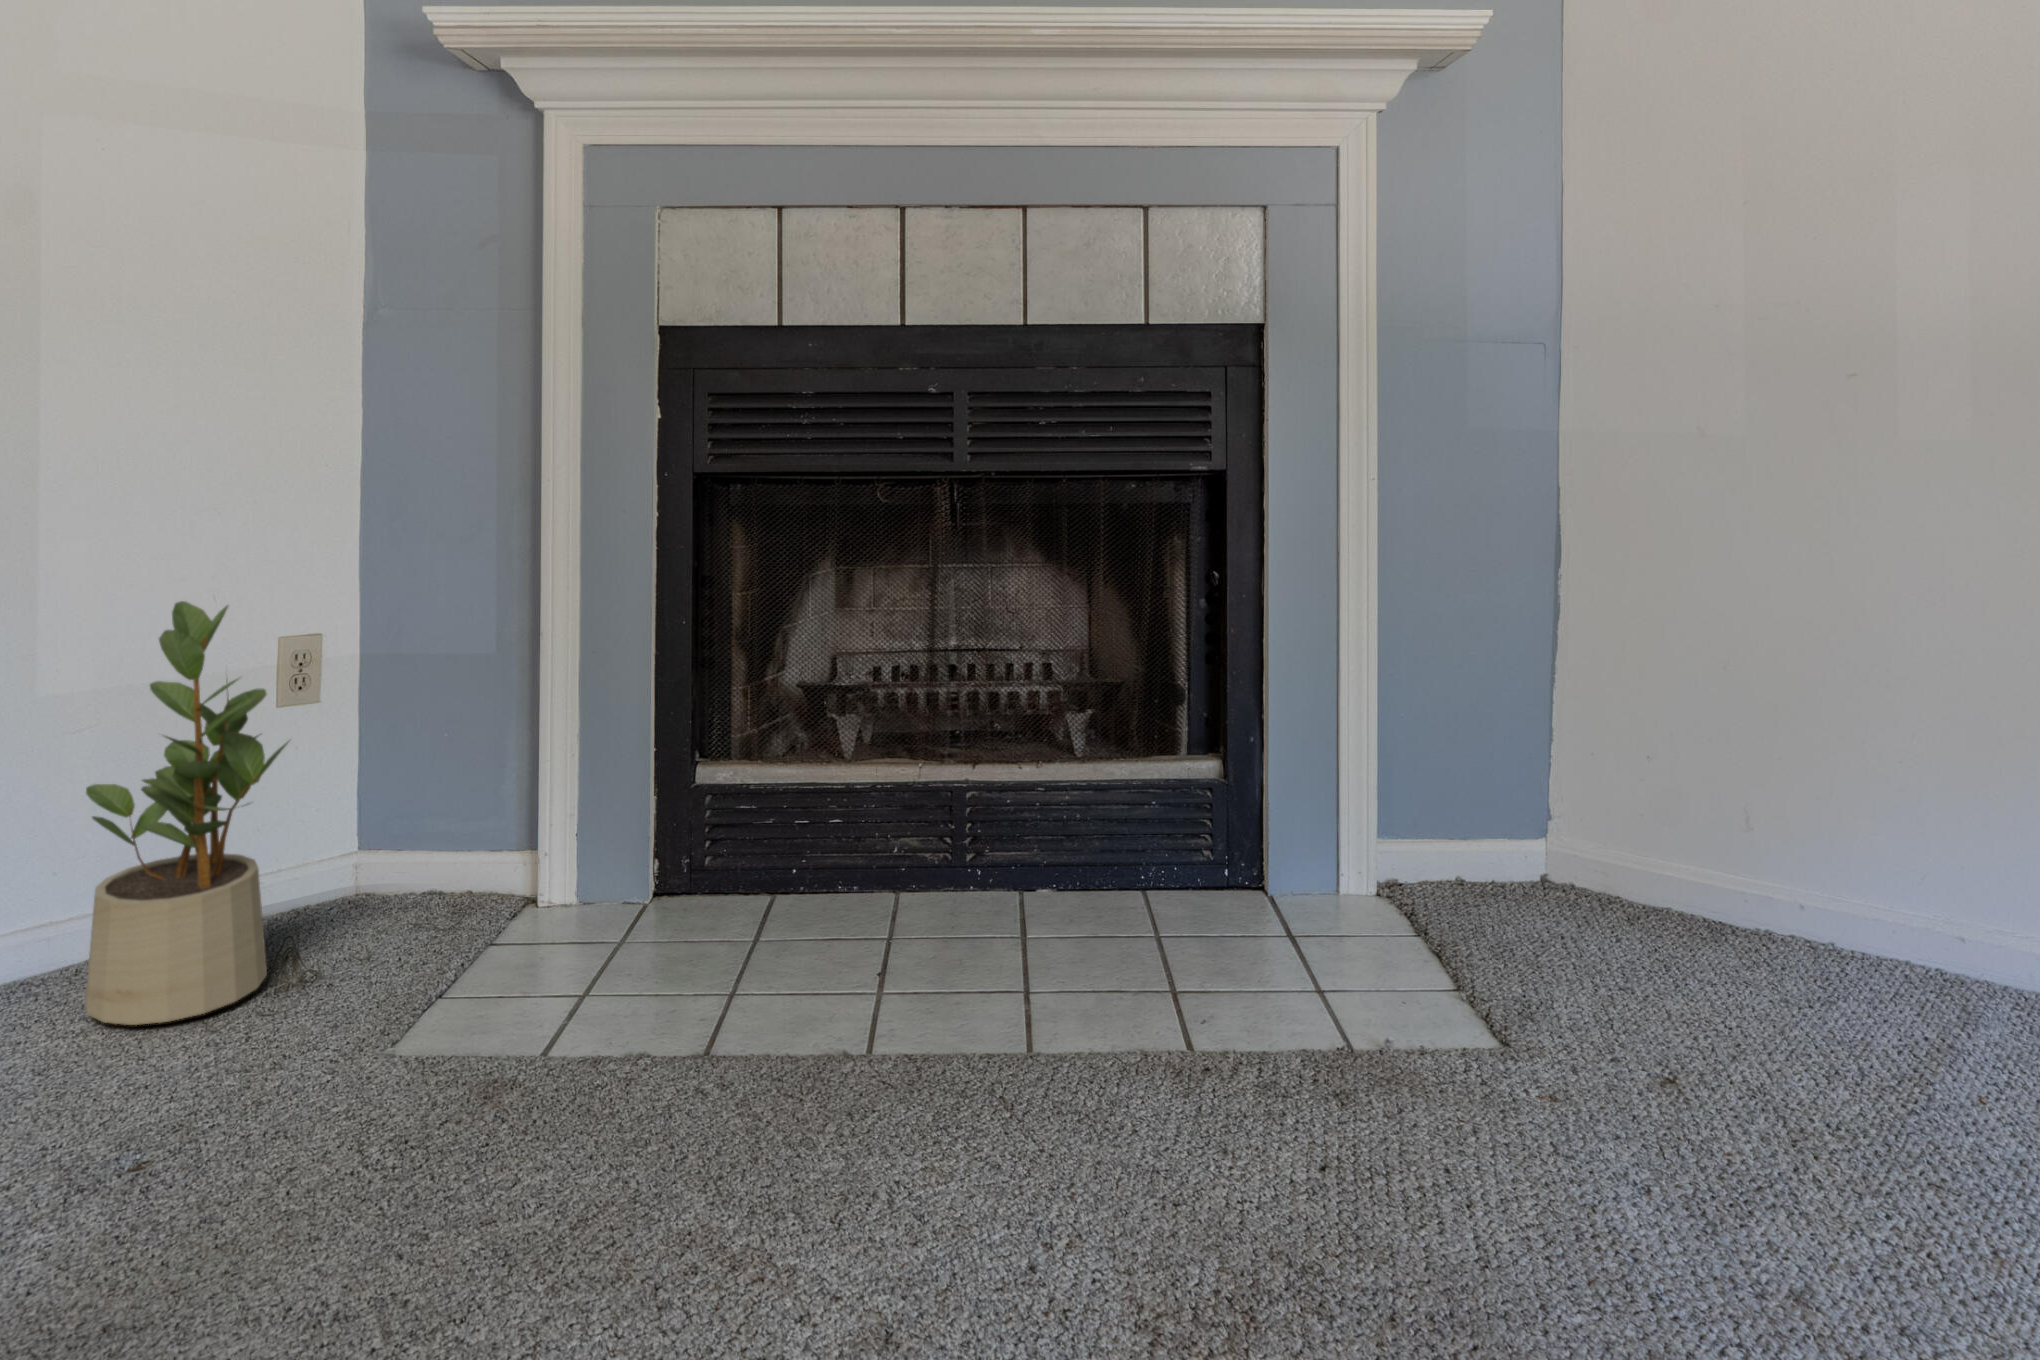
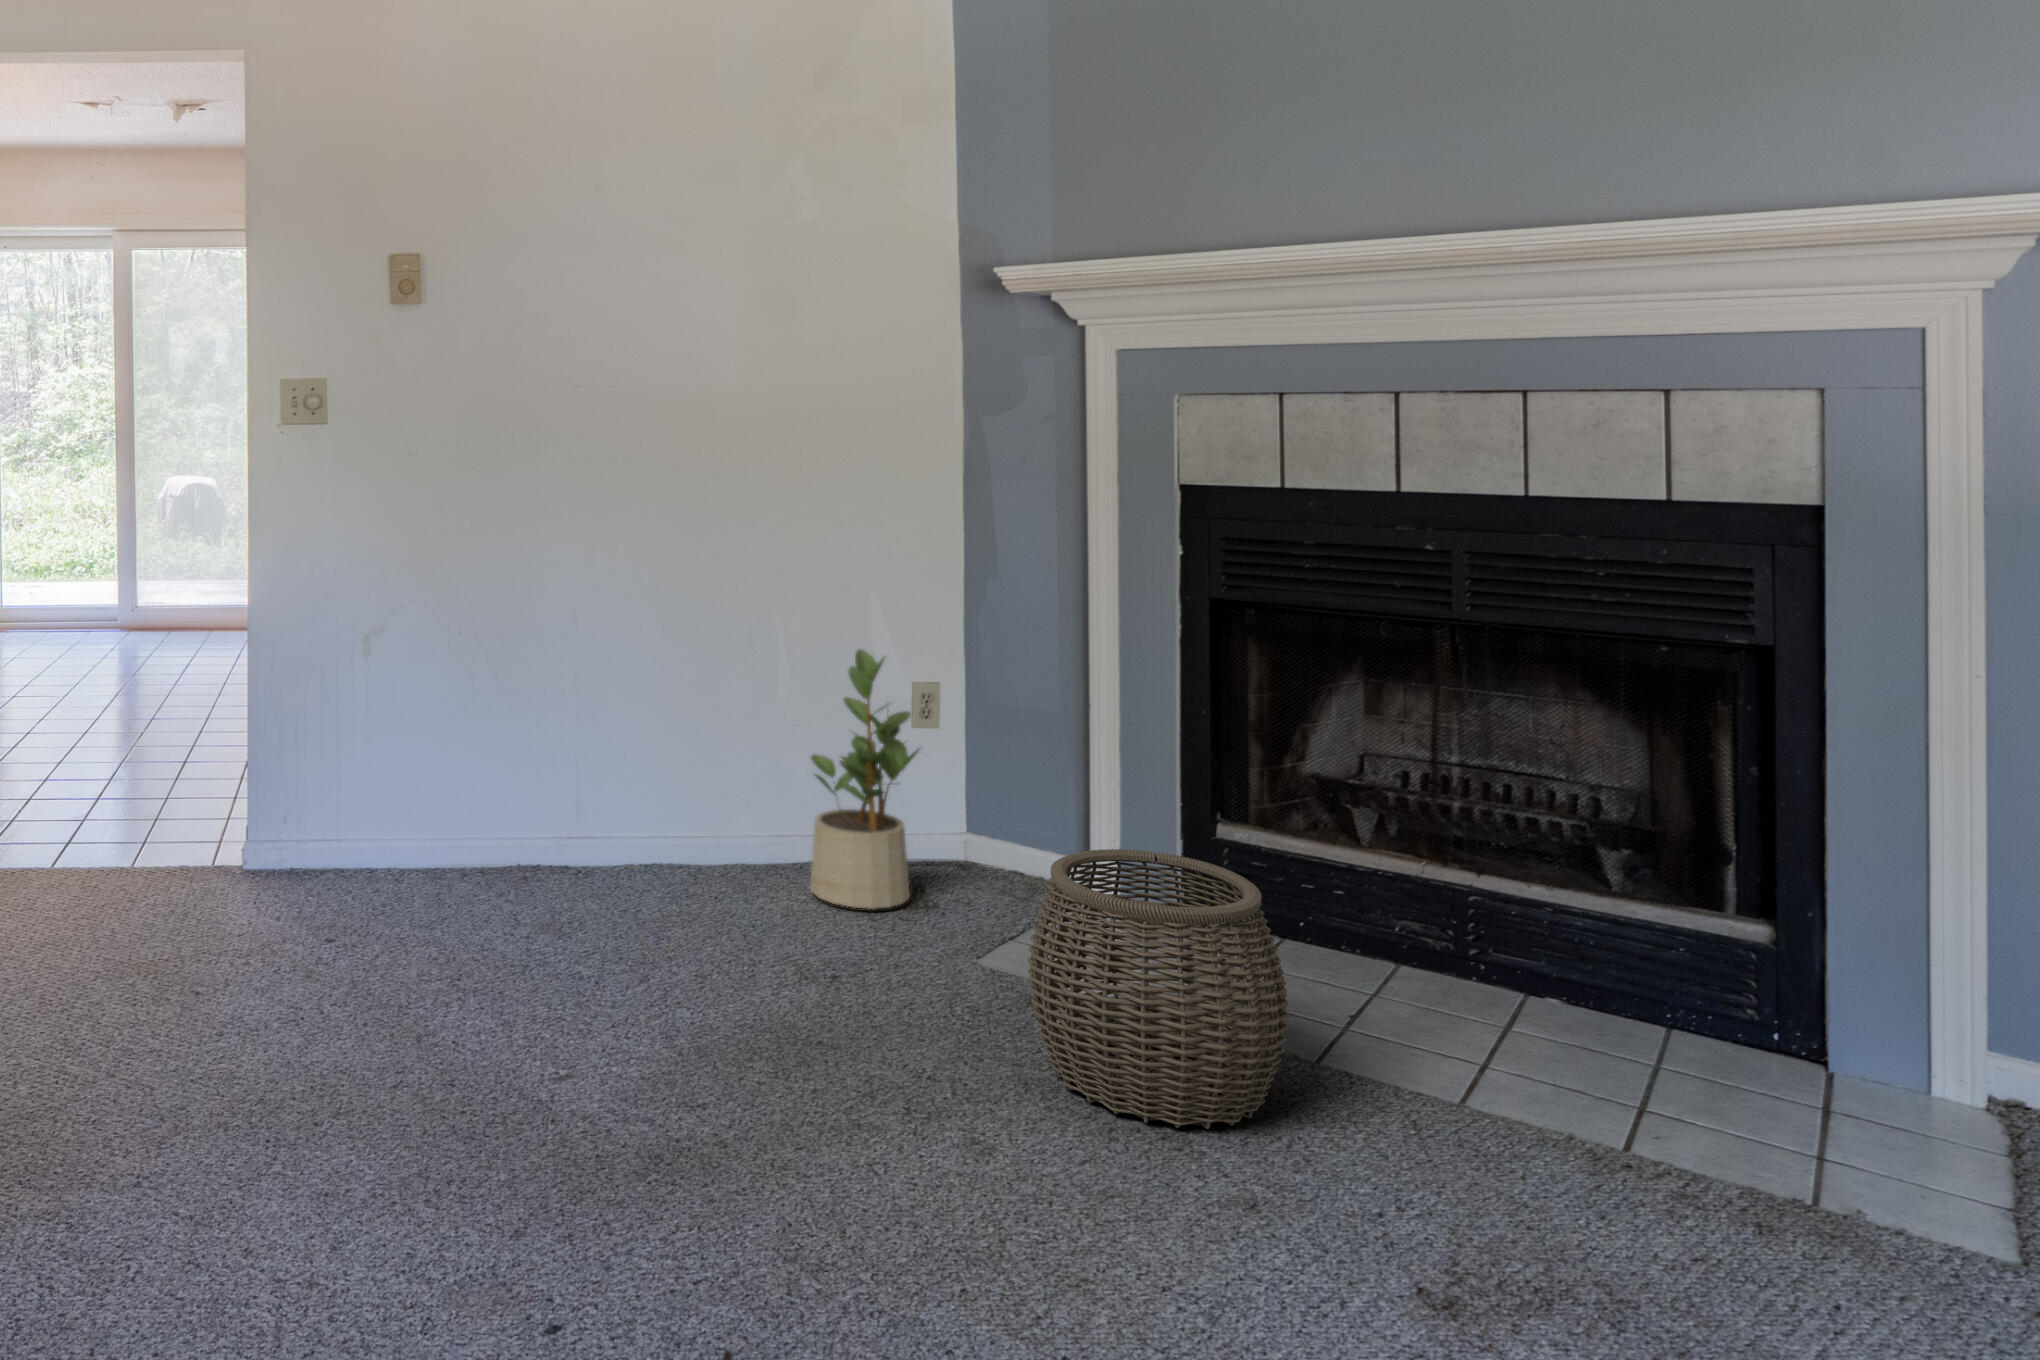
woven basket: none [508,827,874,1255] -> present [1028,849,1289,1129]

